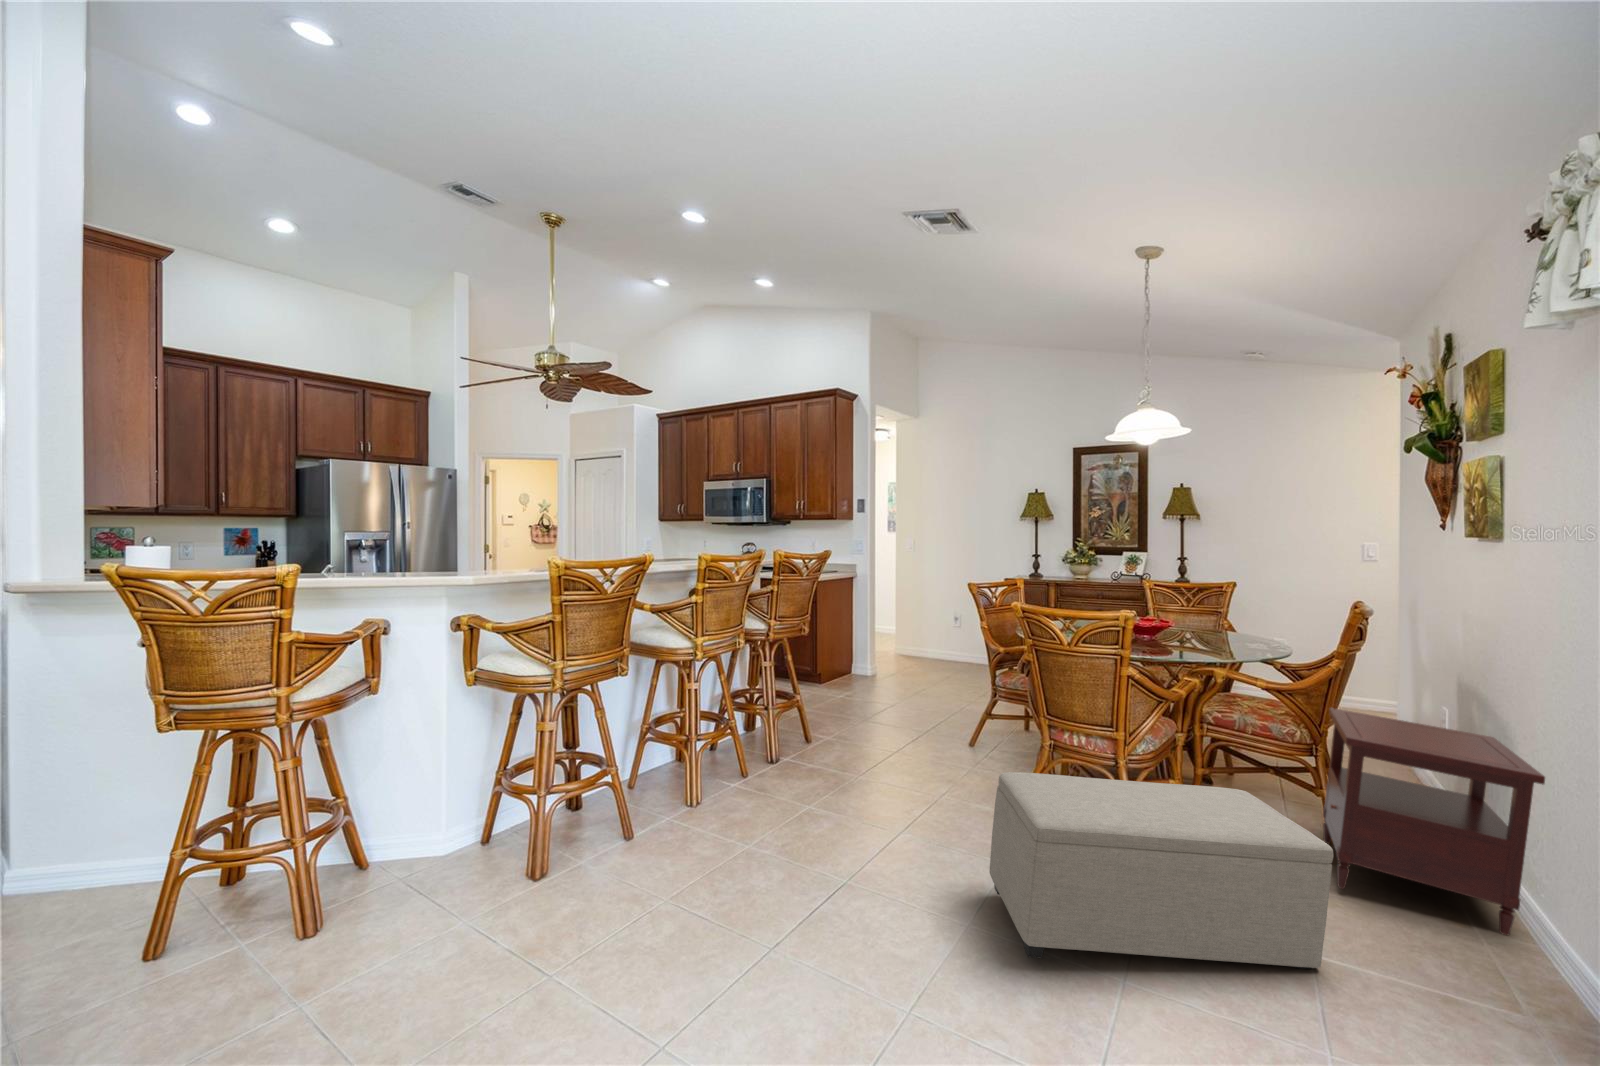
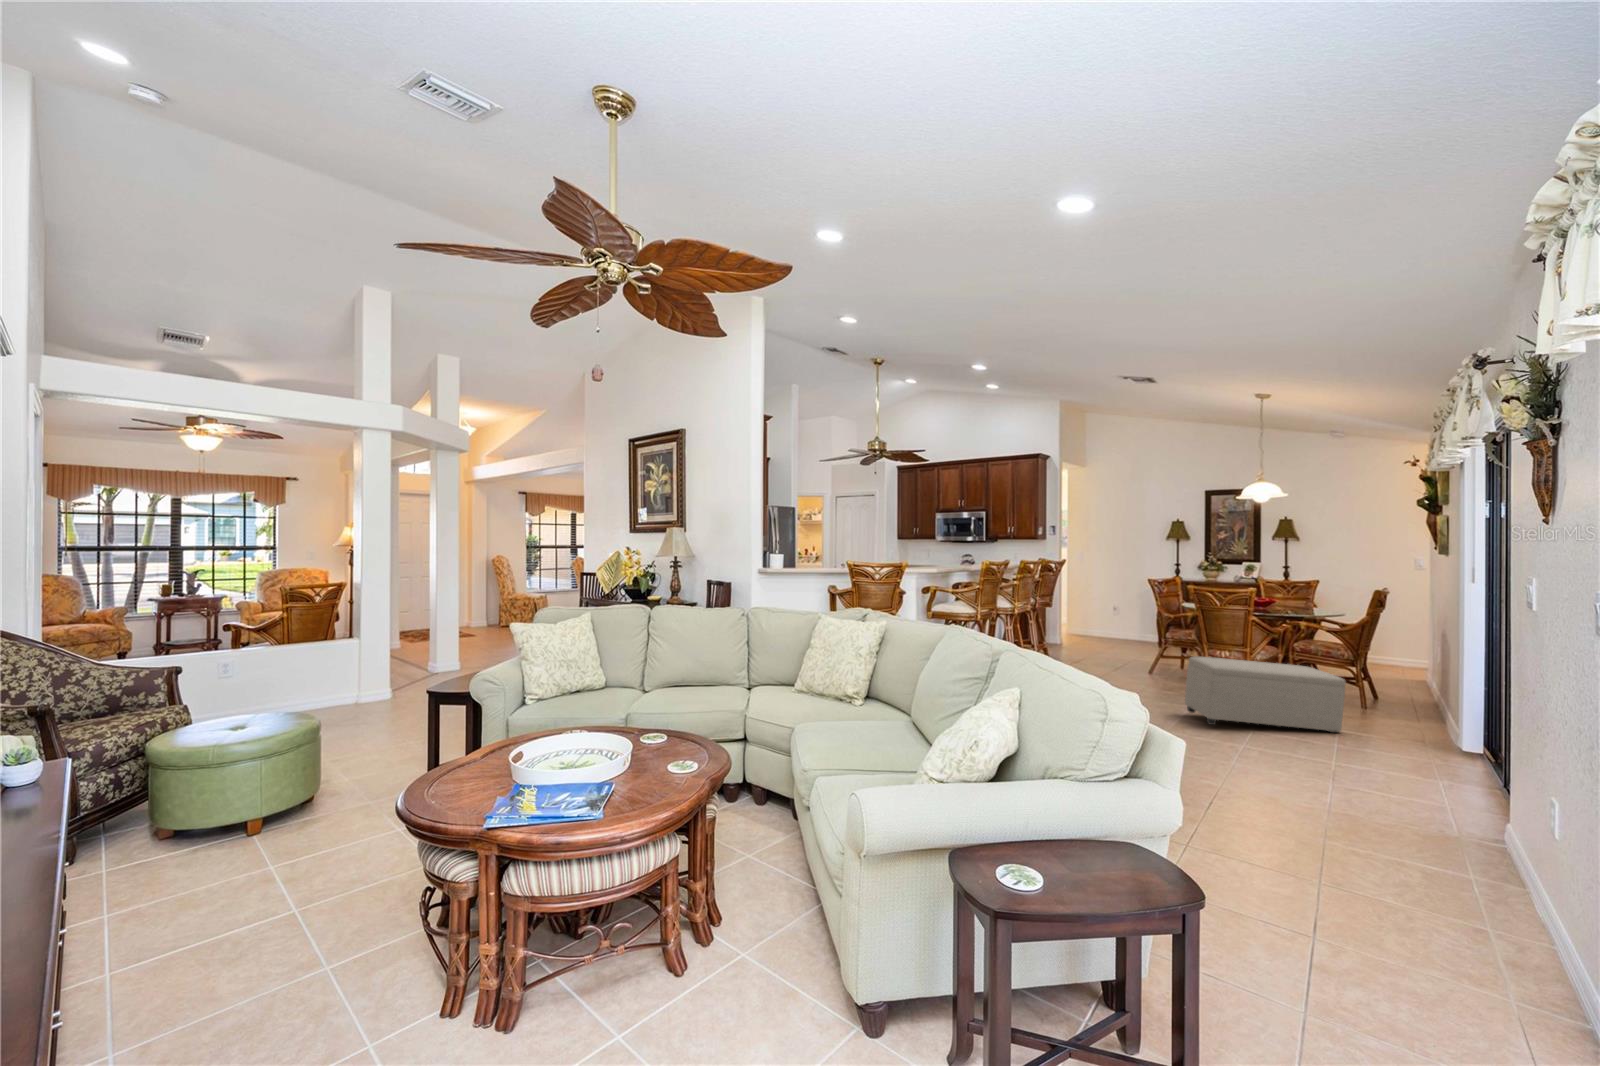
side table: present [1323,708,1545,935] -> none [1359,638,1451,731]

